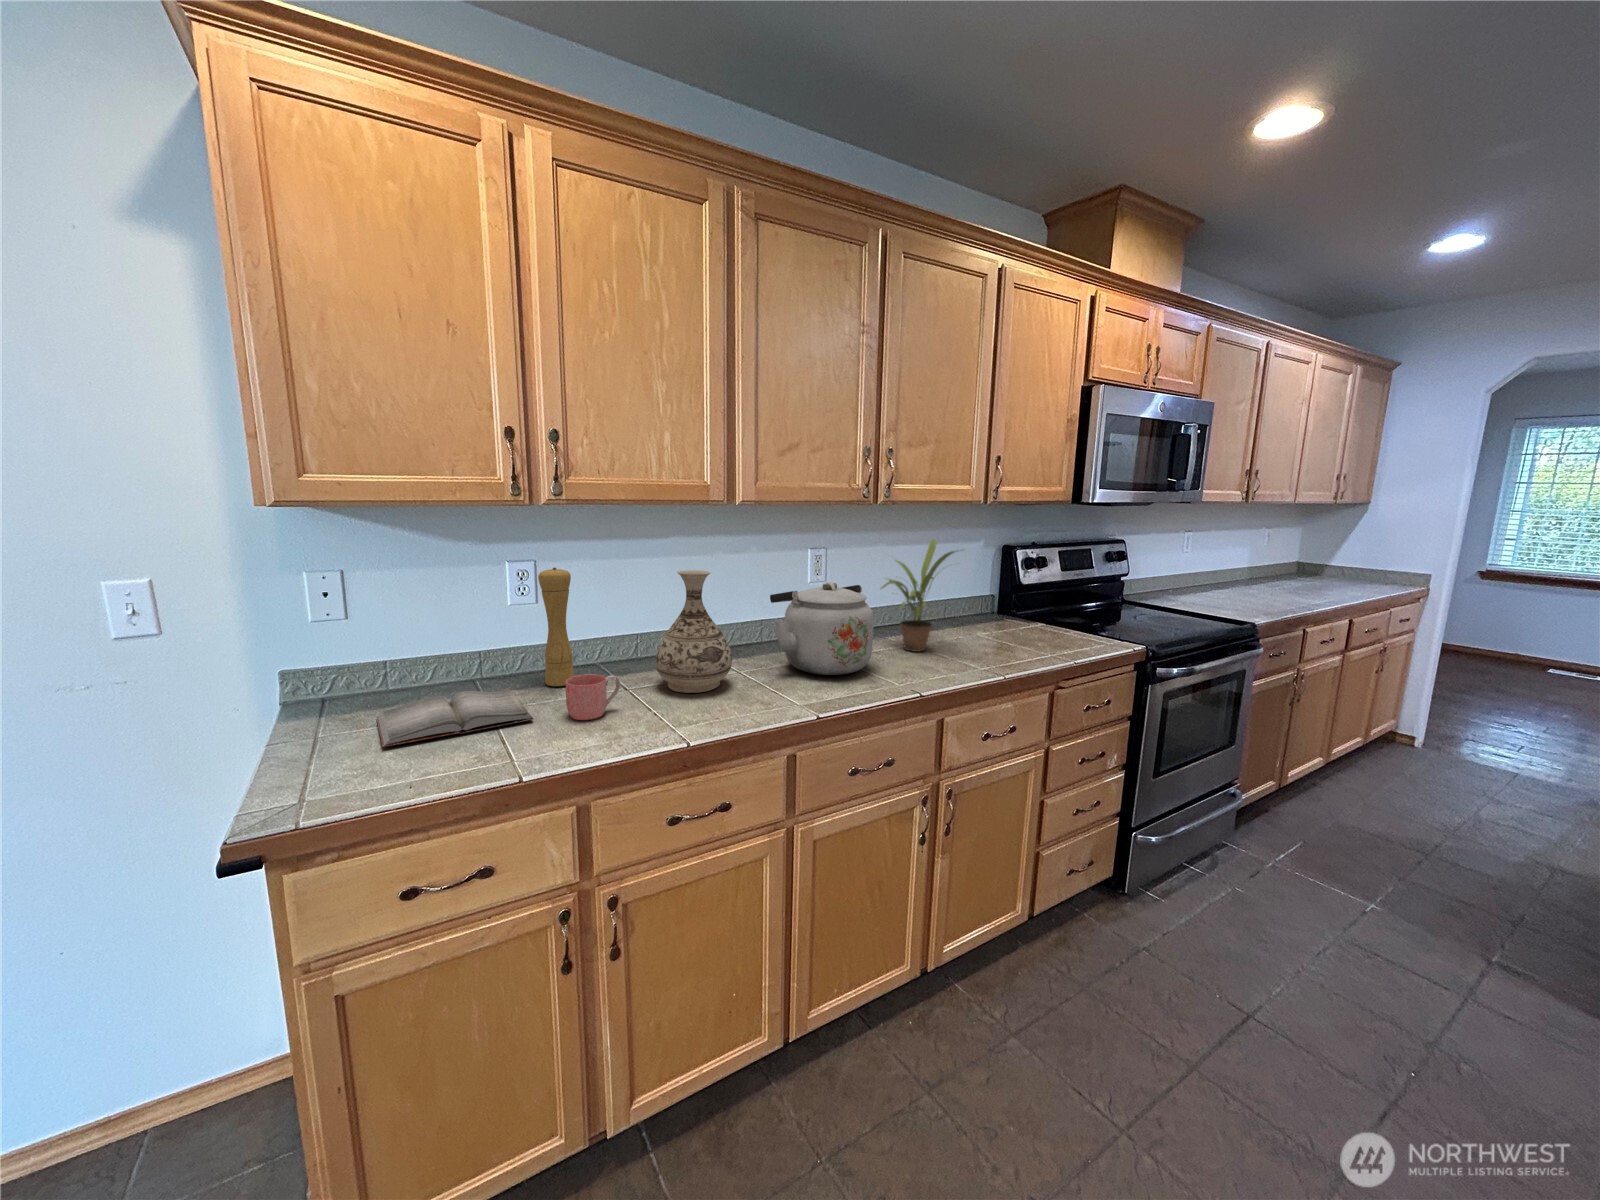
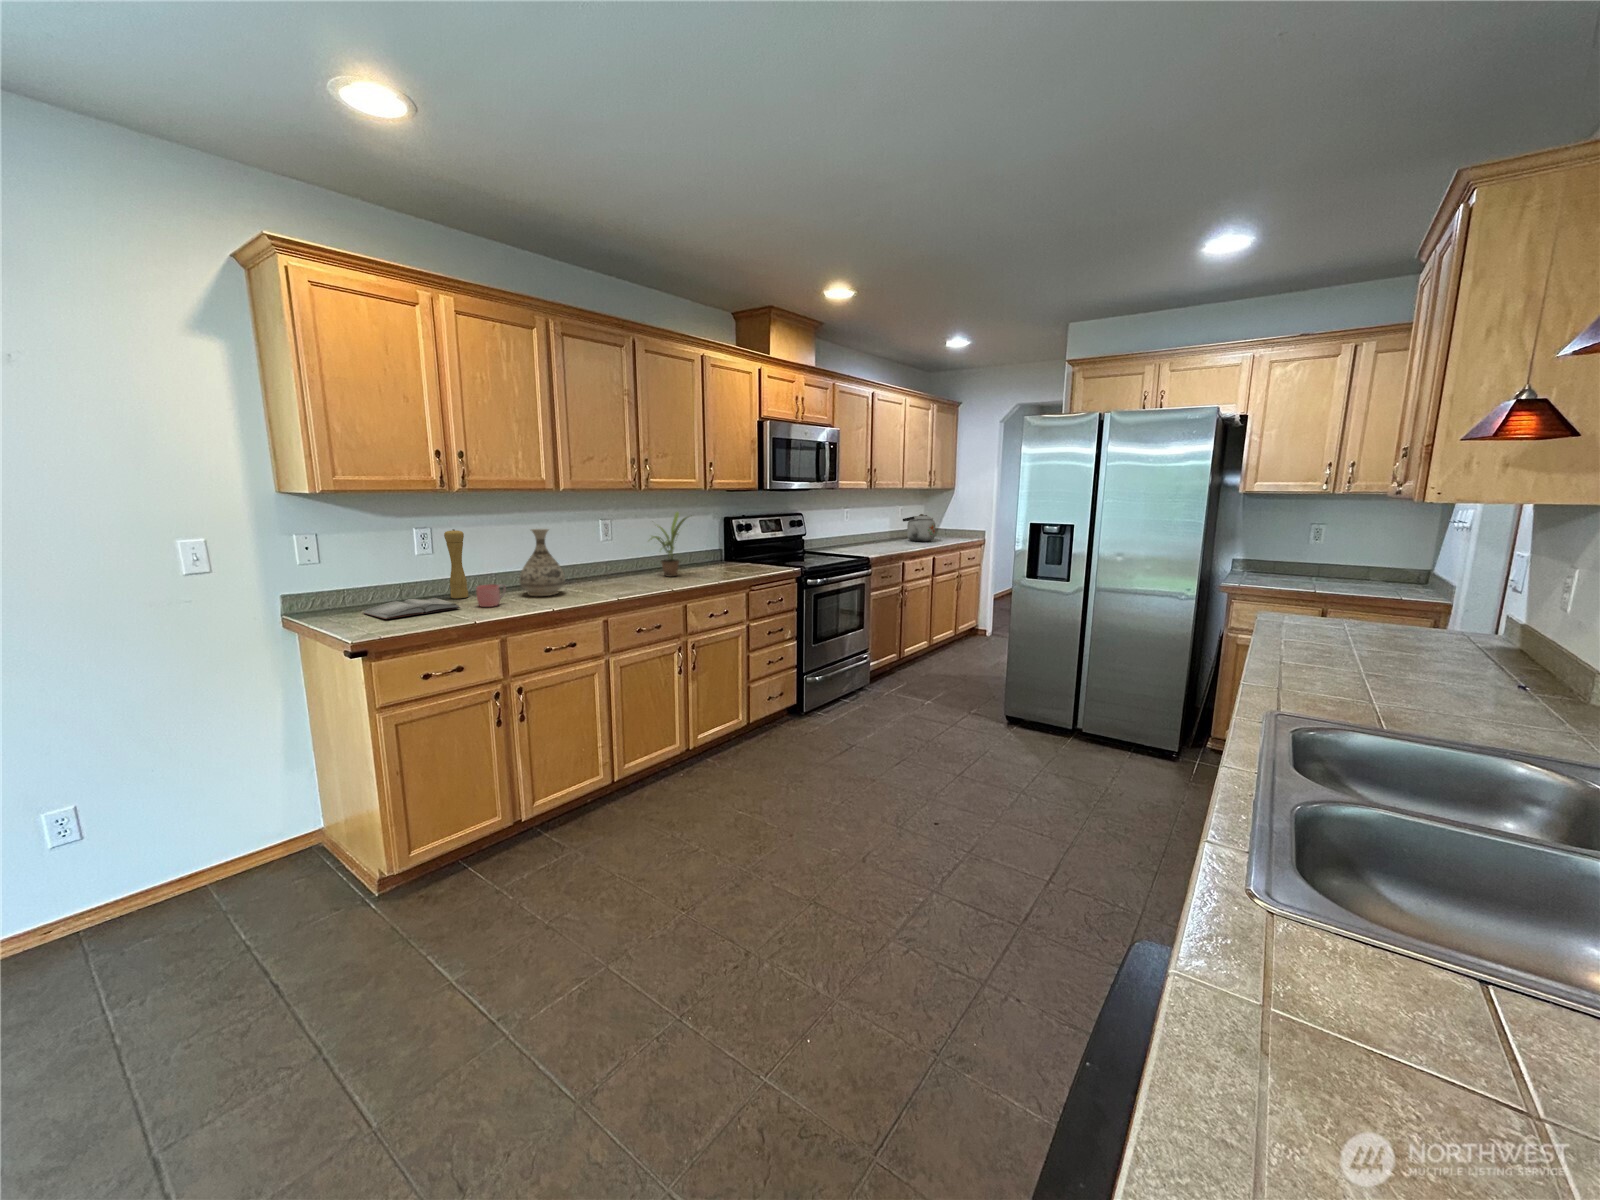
kettle: present [770,582,873,675] -> present [903,514,935,542]

